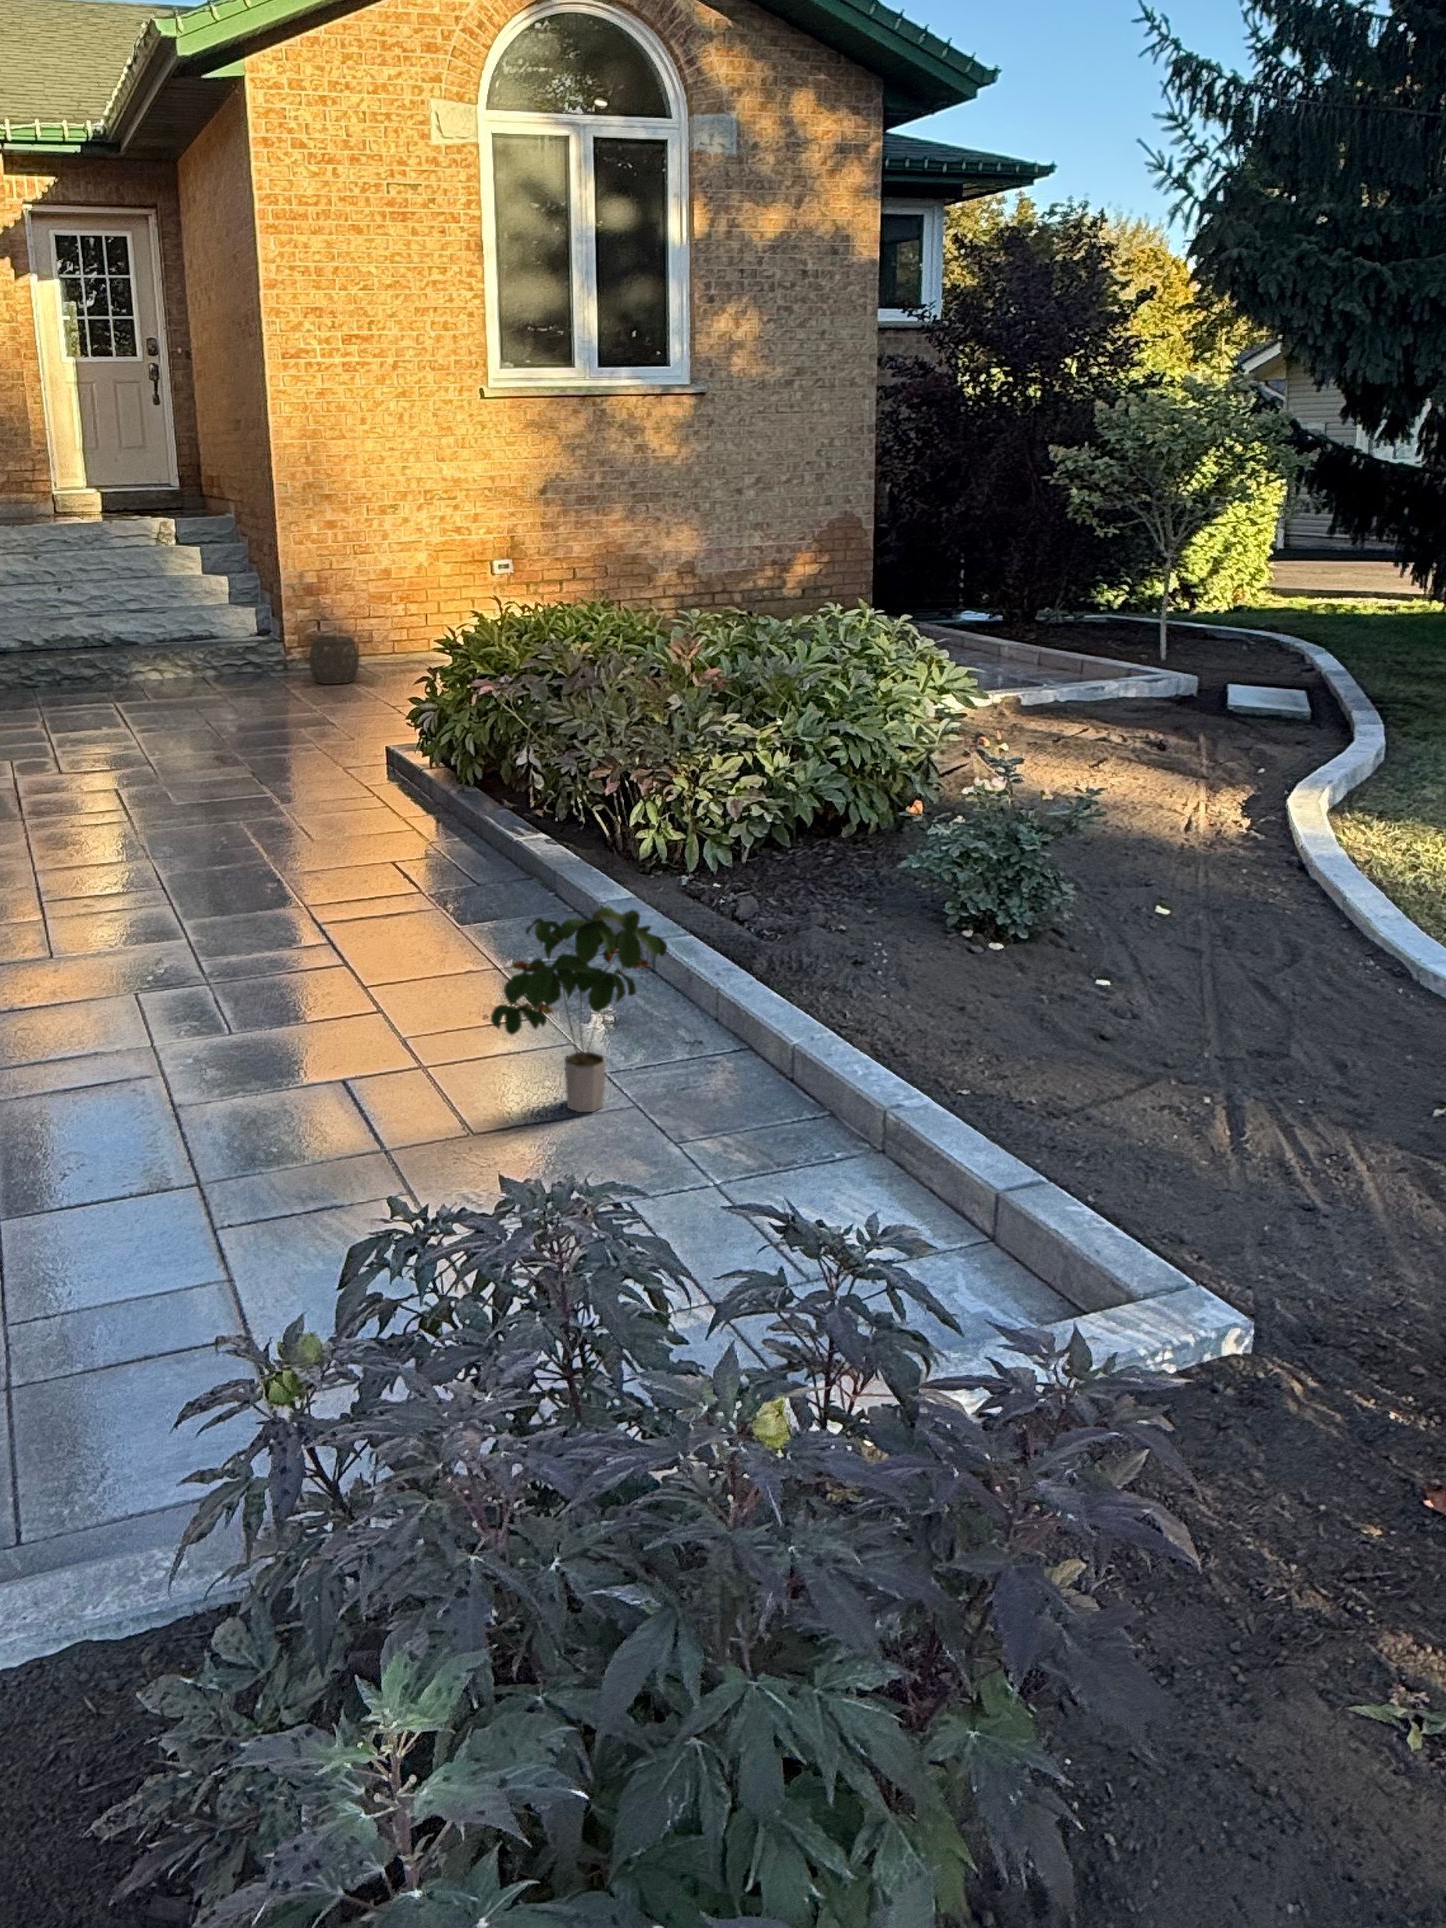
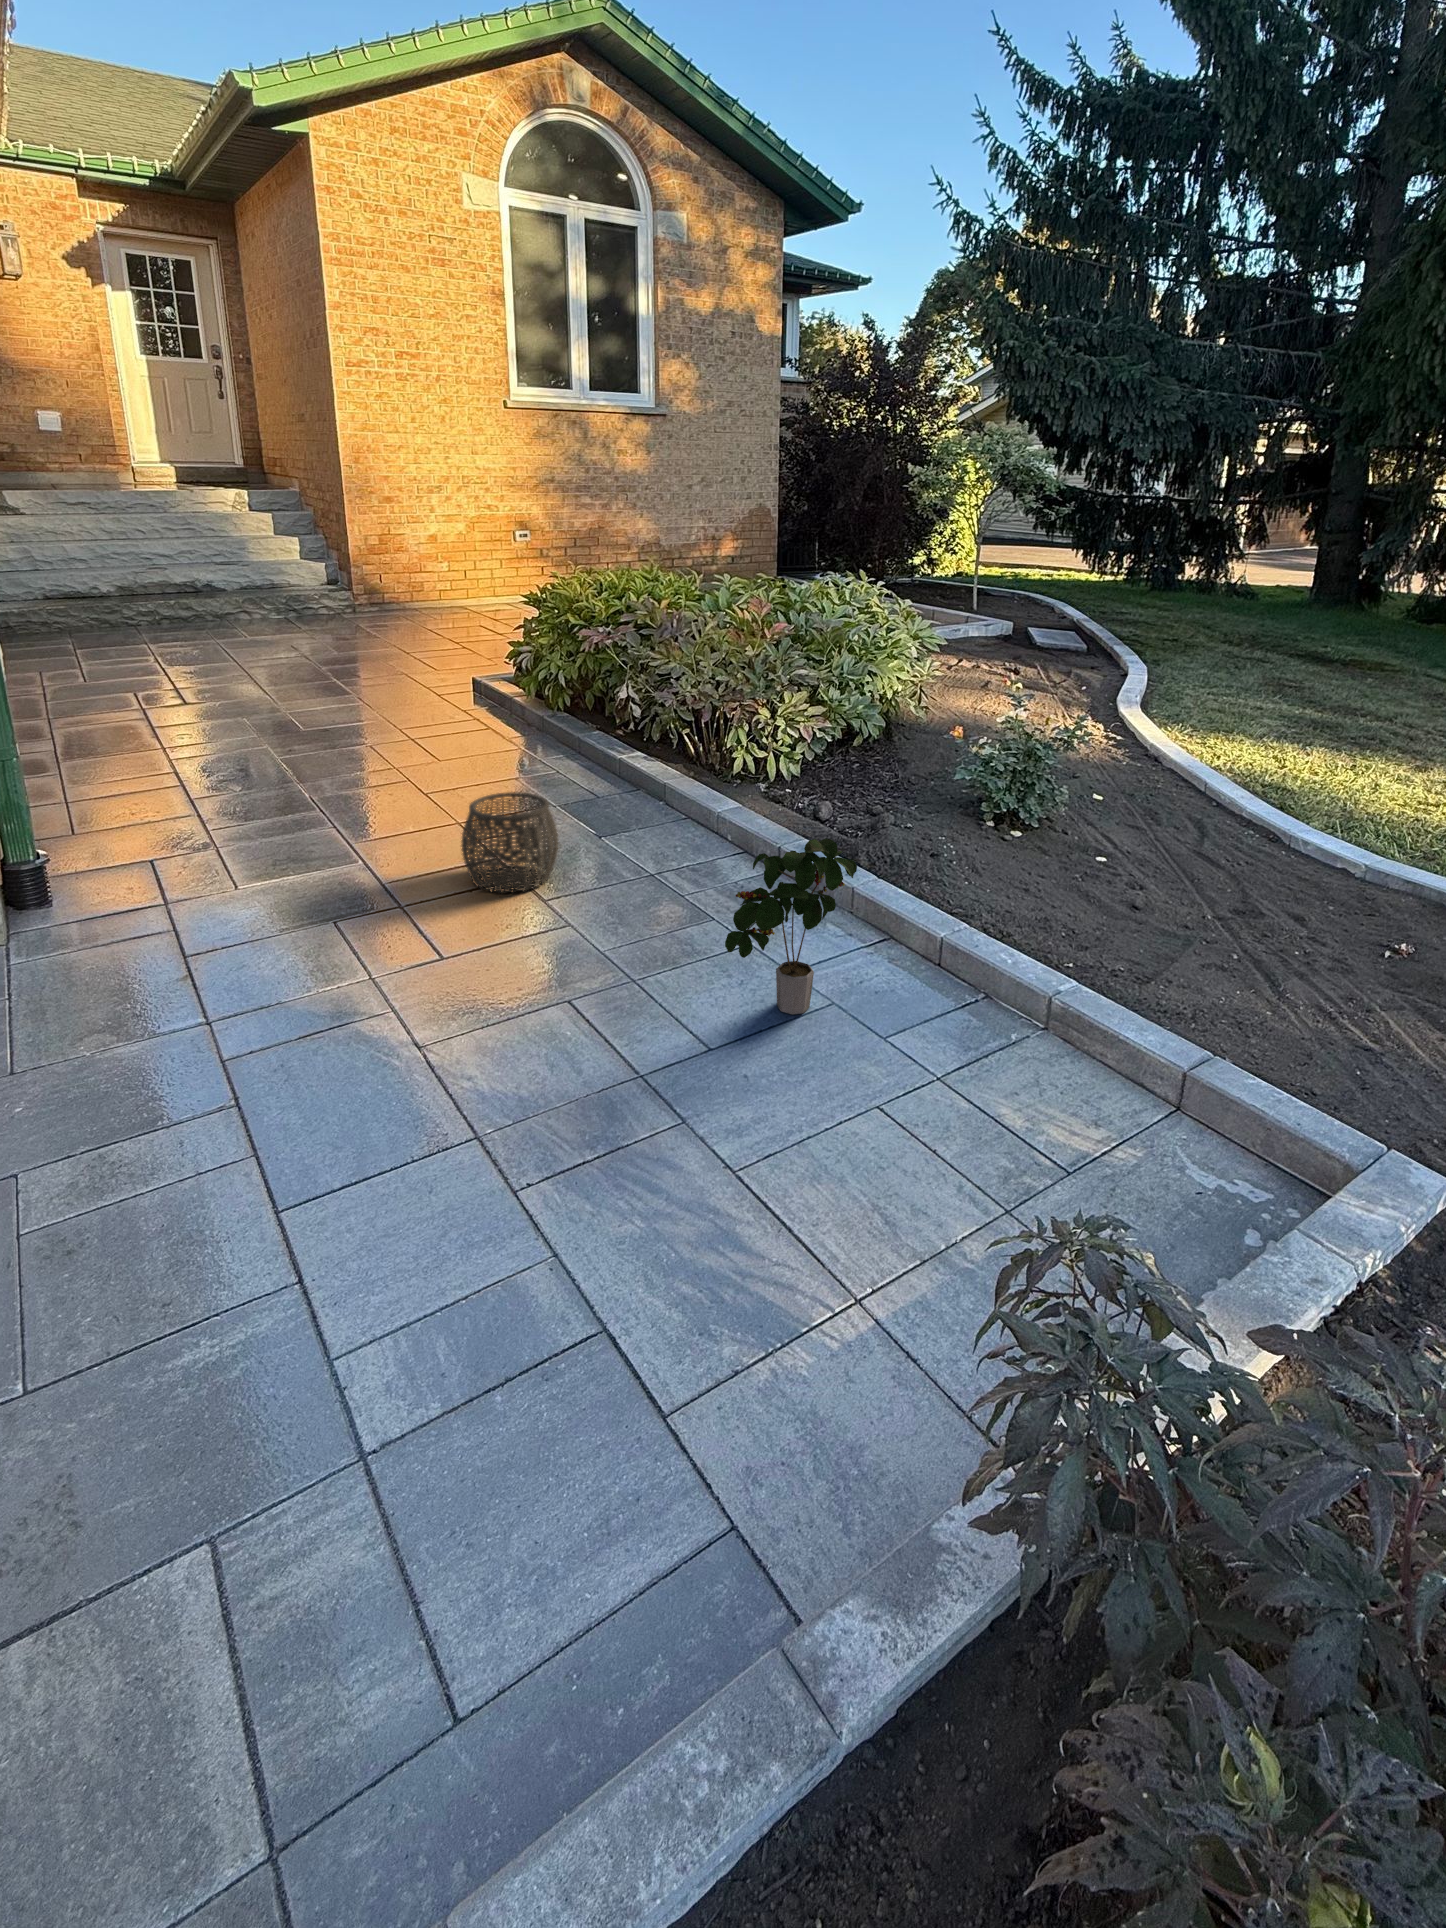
woven basket: present [309,636,359,684] -> present [461,792,559,893]

